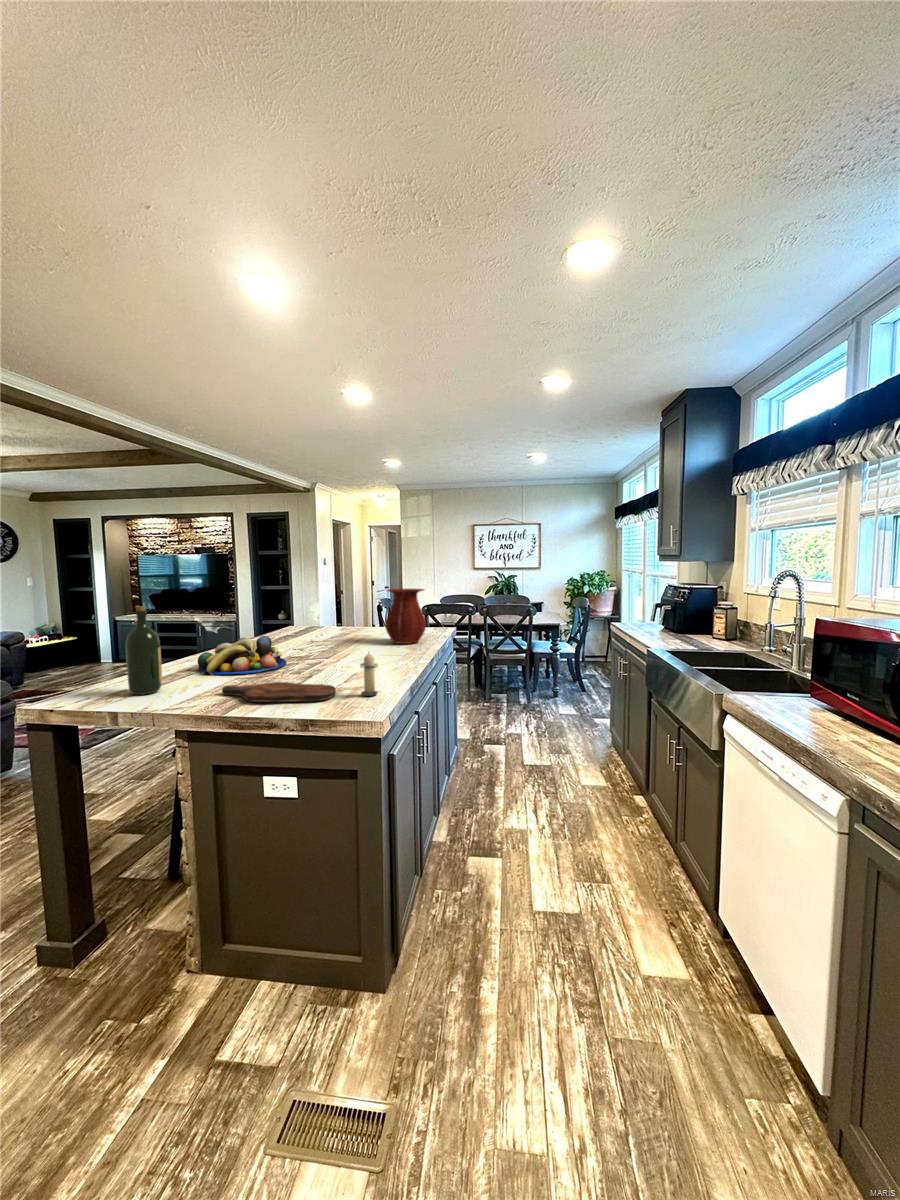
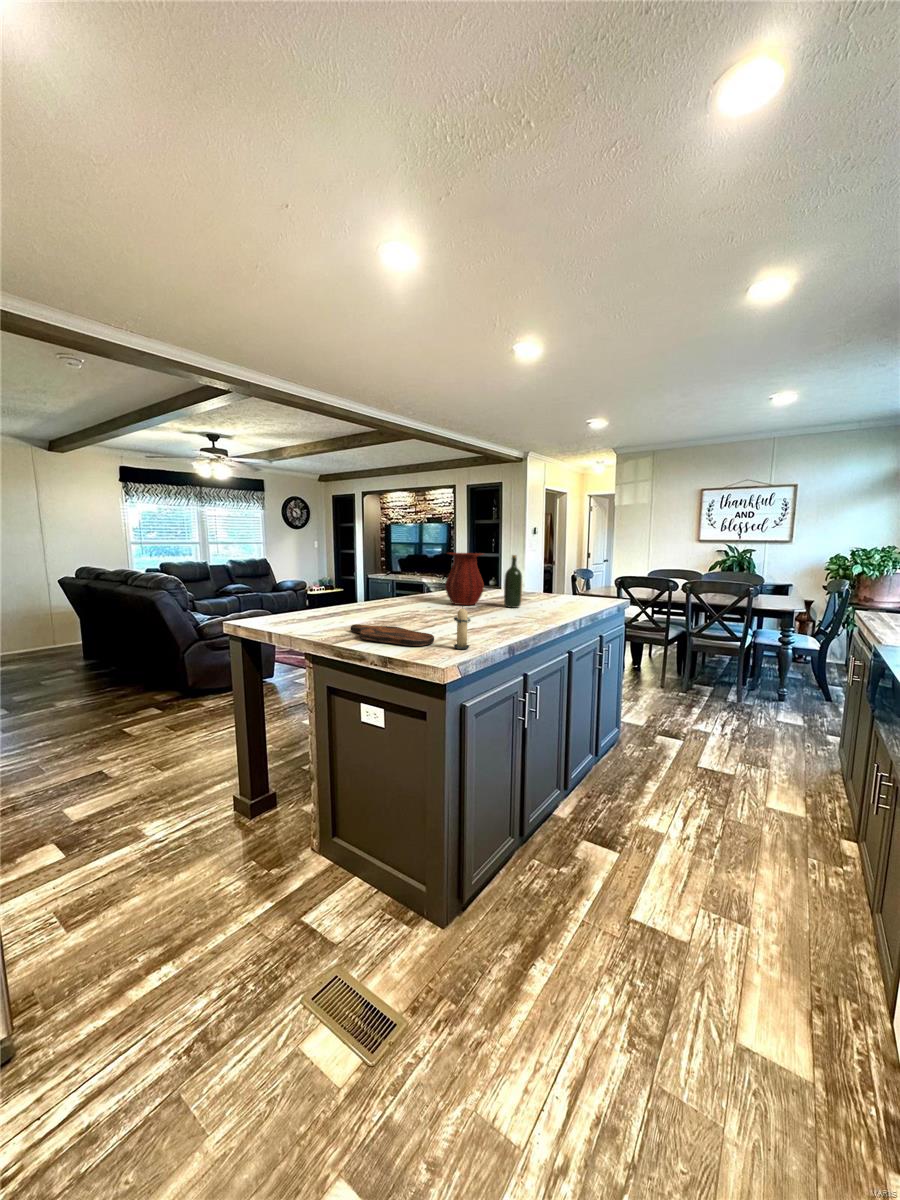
vase: present [385,589,426,644] -> present [445,553,484,605]
wine bottle: present [126,606,162,695] -> present [504,555,522,608]
fruit bowl: present [197,636,287,675] -> none [357,589,429,619]

